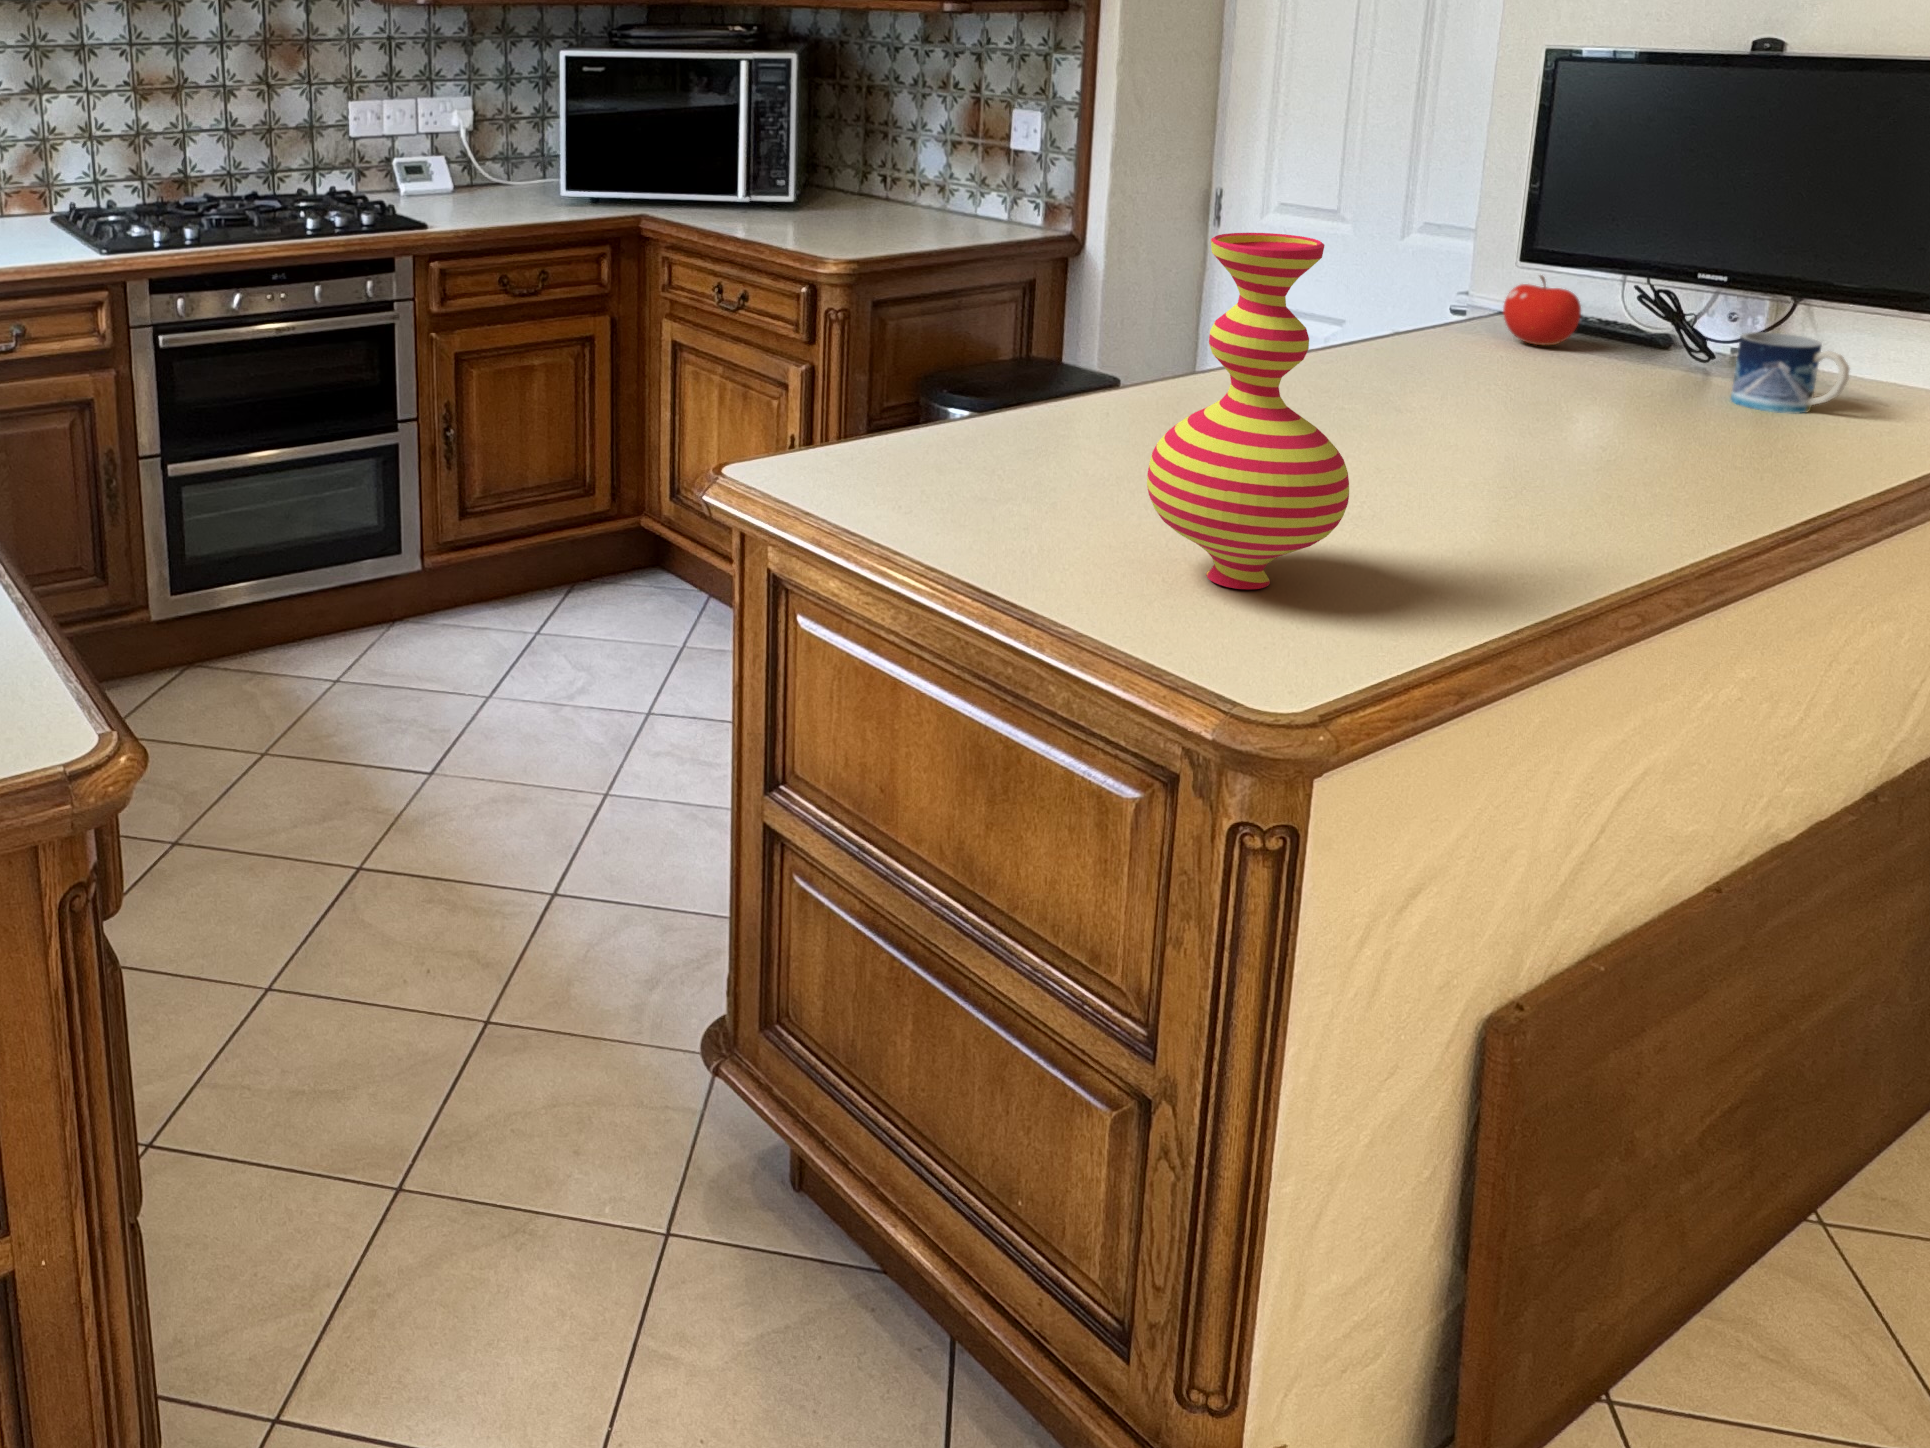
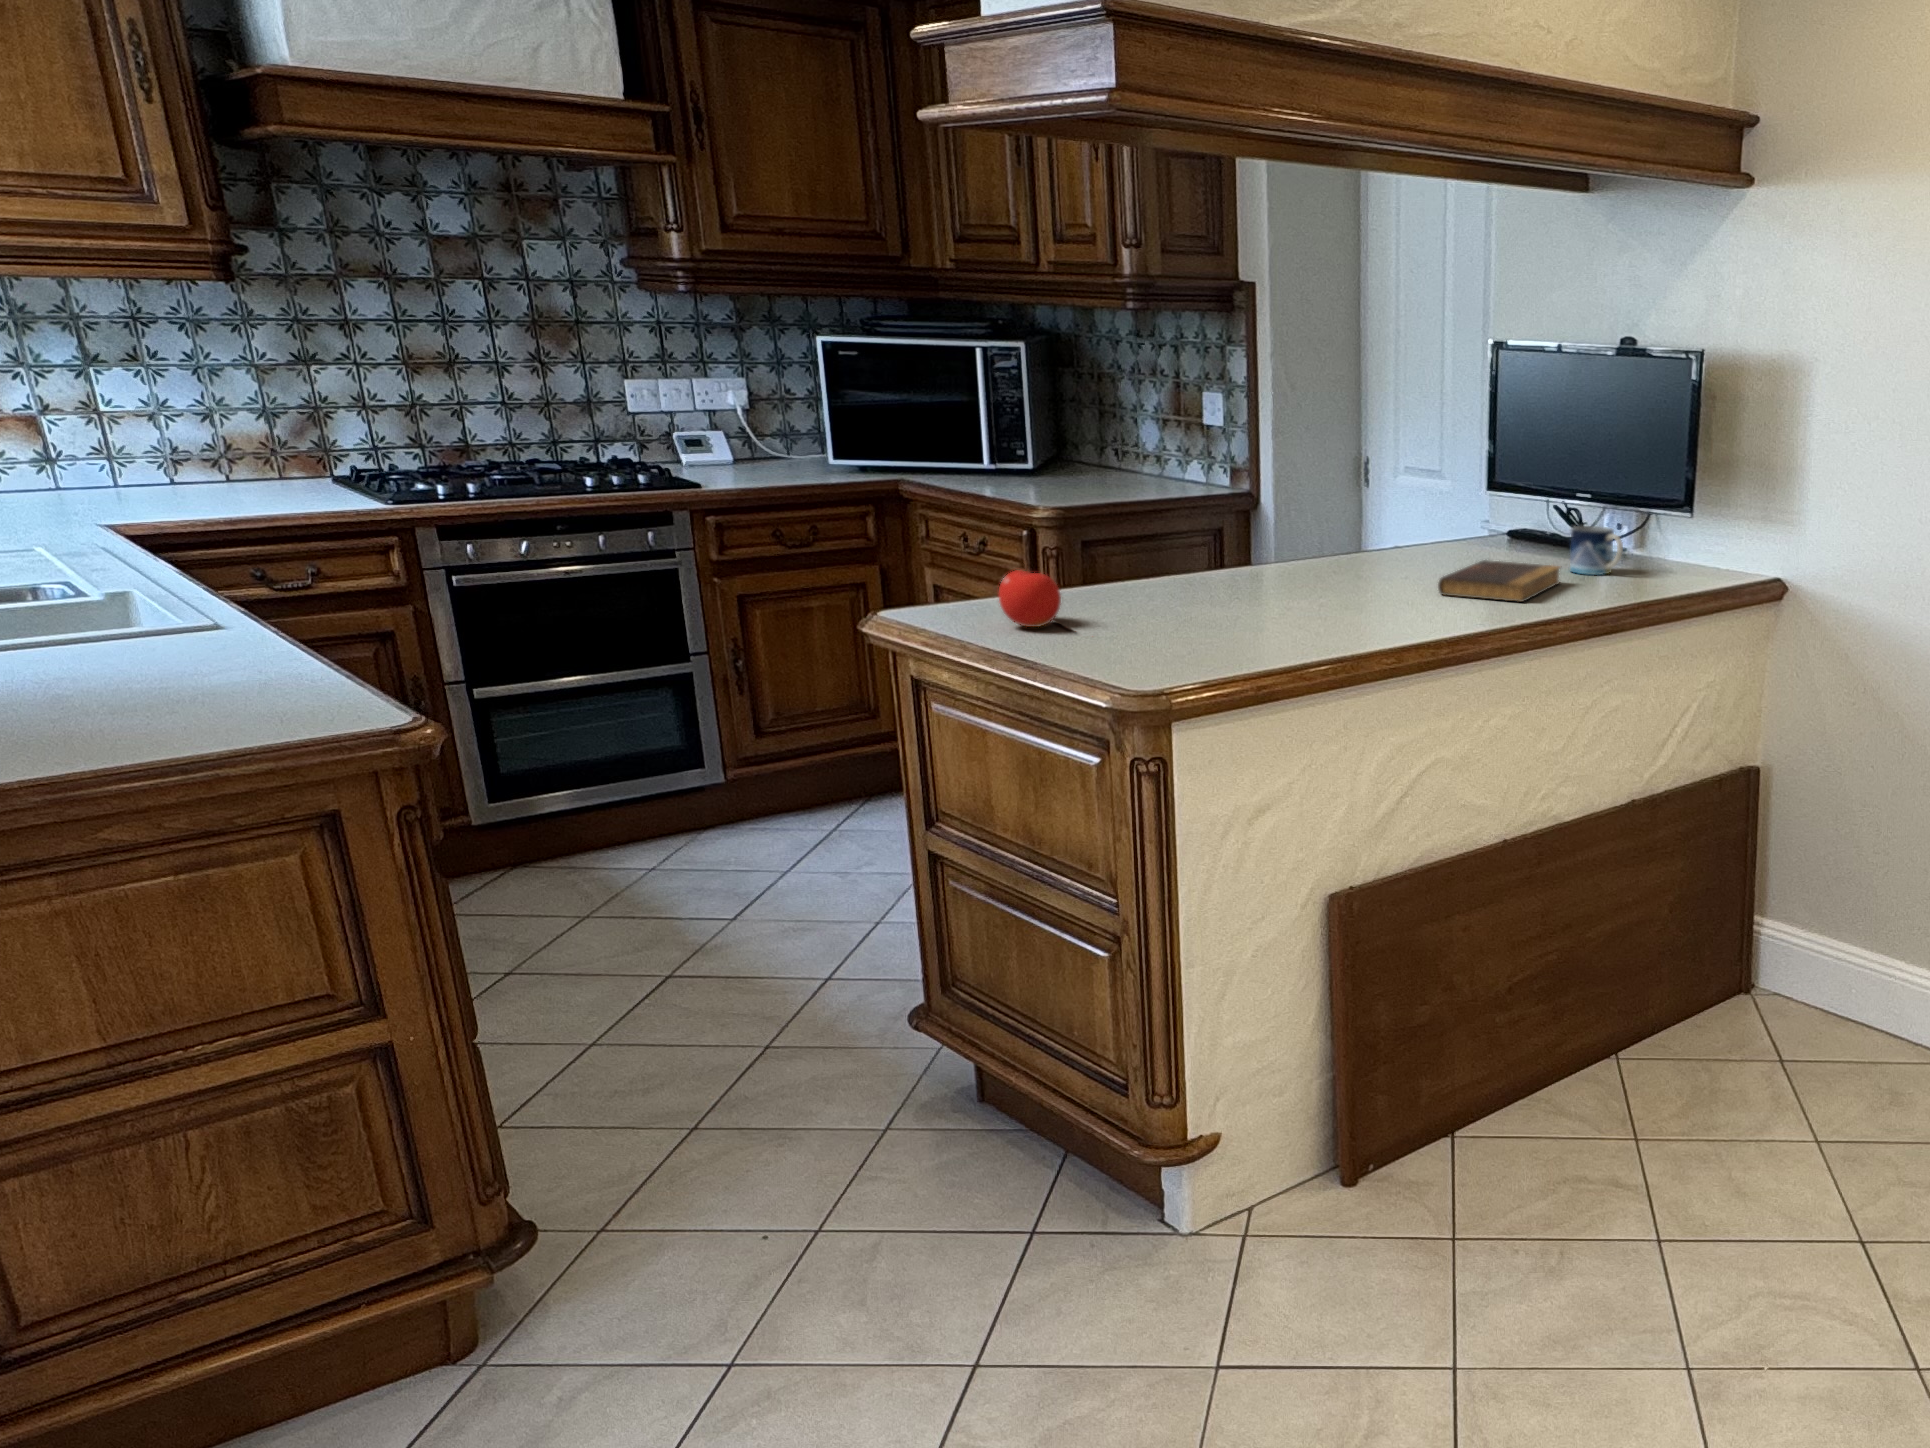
vase: present [1147,233,1349,589] -> none [1106,433,1218,644]
fruit: present [1503,276,1581,346] -> present [998,566,1061,627]
book: none [1587,390,1767,486] -> present [1438,560,1560,602]

